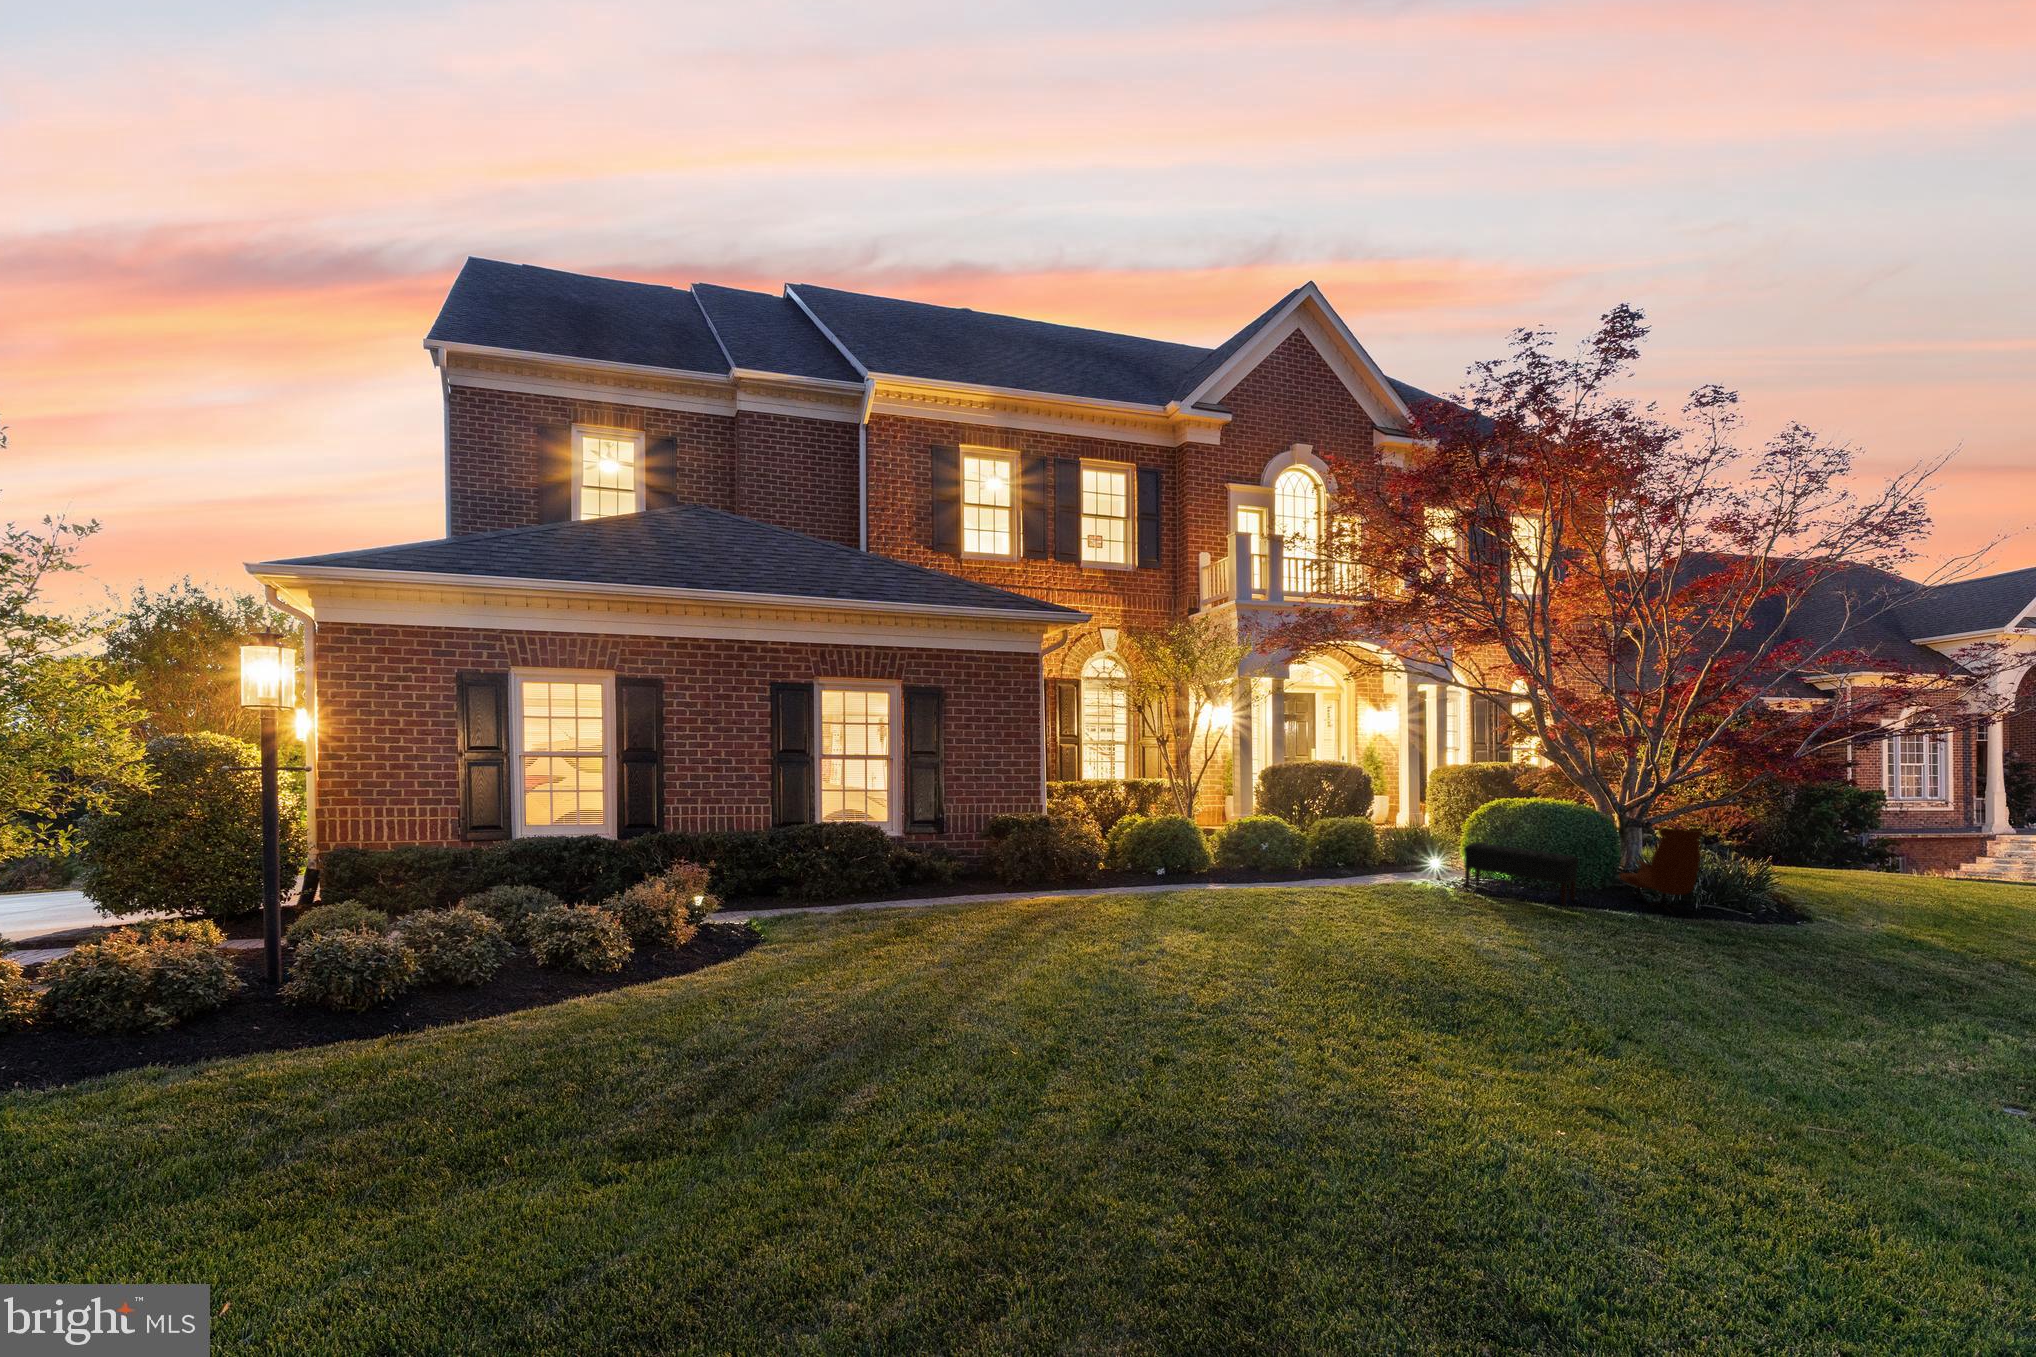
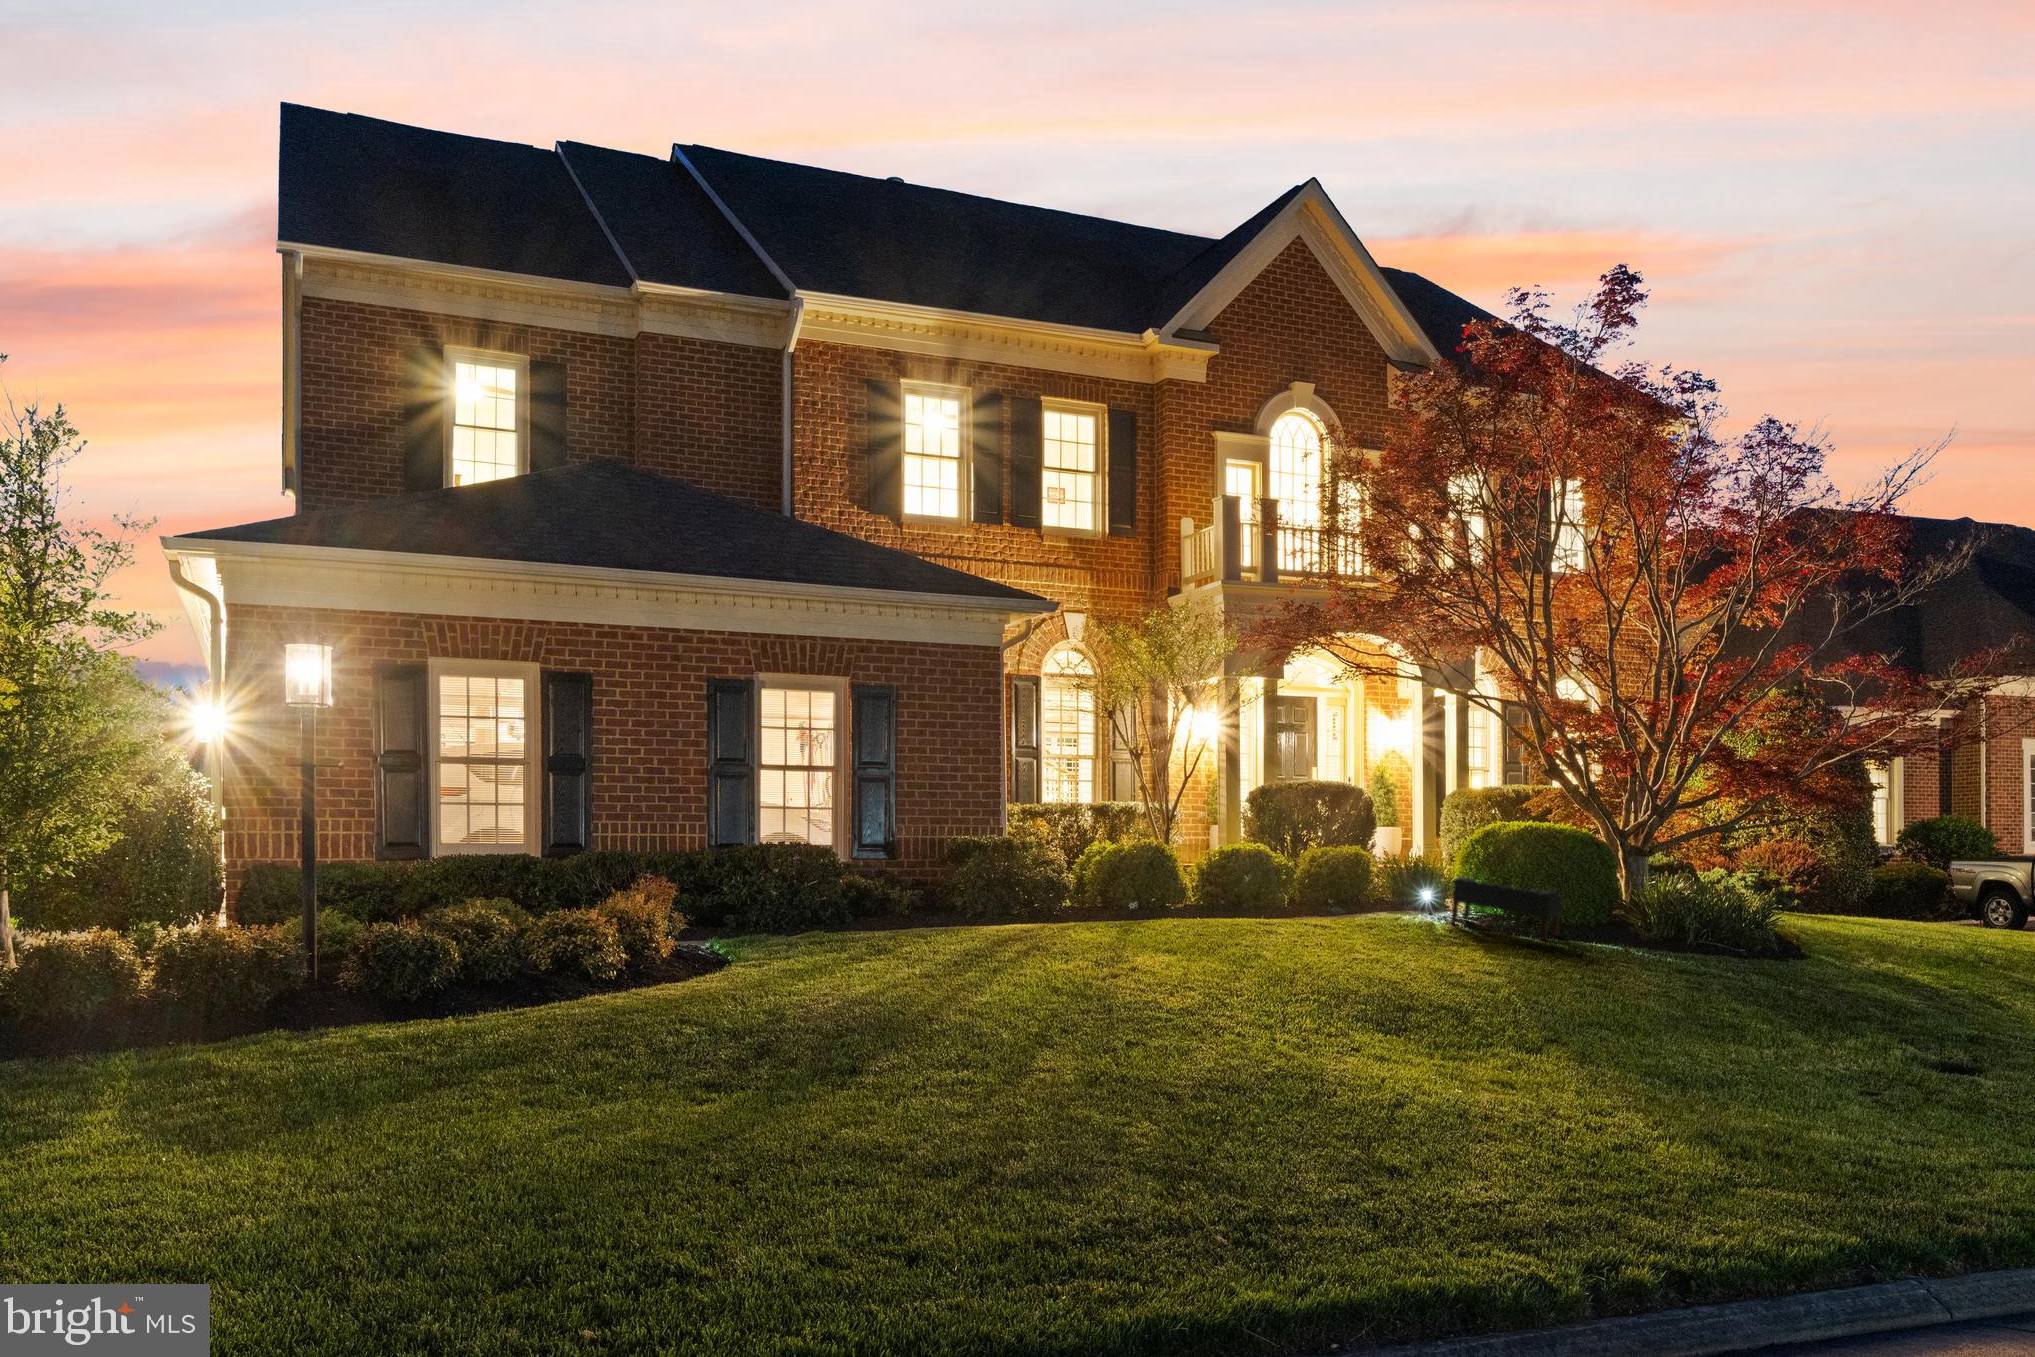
lounge chair: present [1619,827,1703,917] -> none [1603,862,1677,952]

